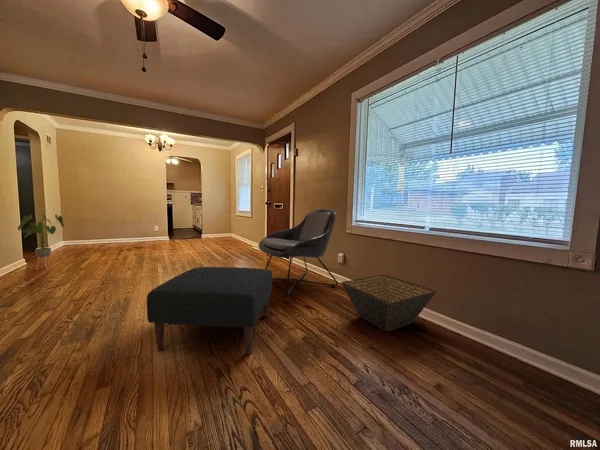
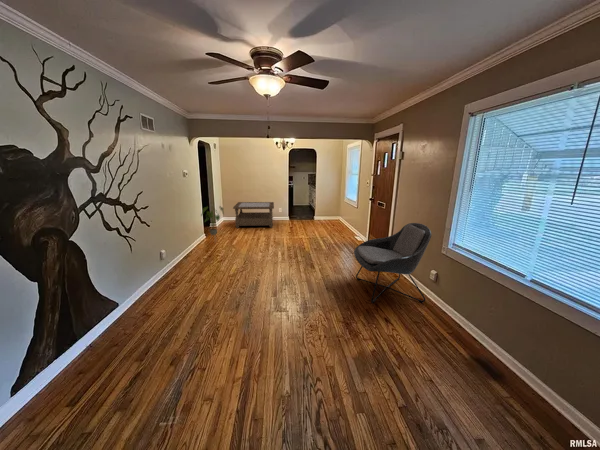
coffee table: none [81,219,146,252] -> present [233,202,274,228]
ottoman: present [147,267,272,355] -> none [267,273,356,353]
basket: present [341,274,437,332] -> none [418,308,523,369]

